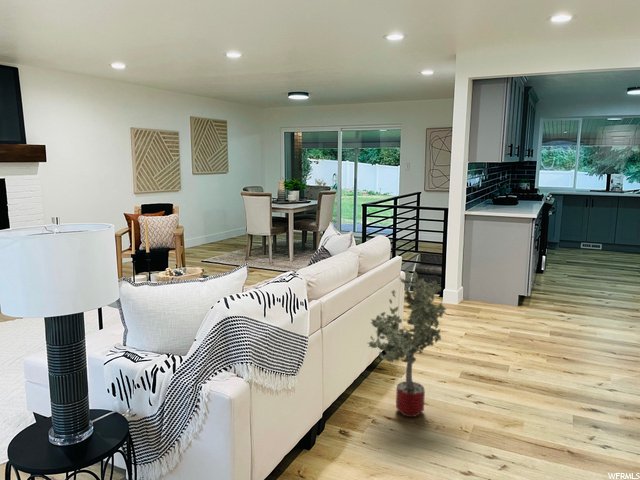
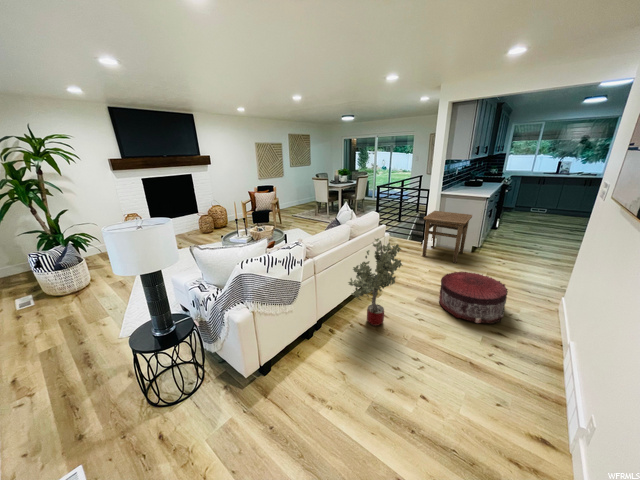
side table: none [448,241,516,322] -> present [422,211,472,263]
pouf: none [495,326,594,399] -> present [439,272,508,324]

